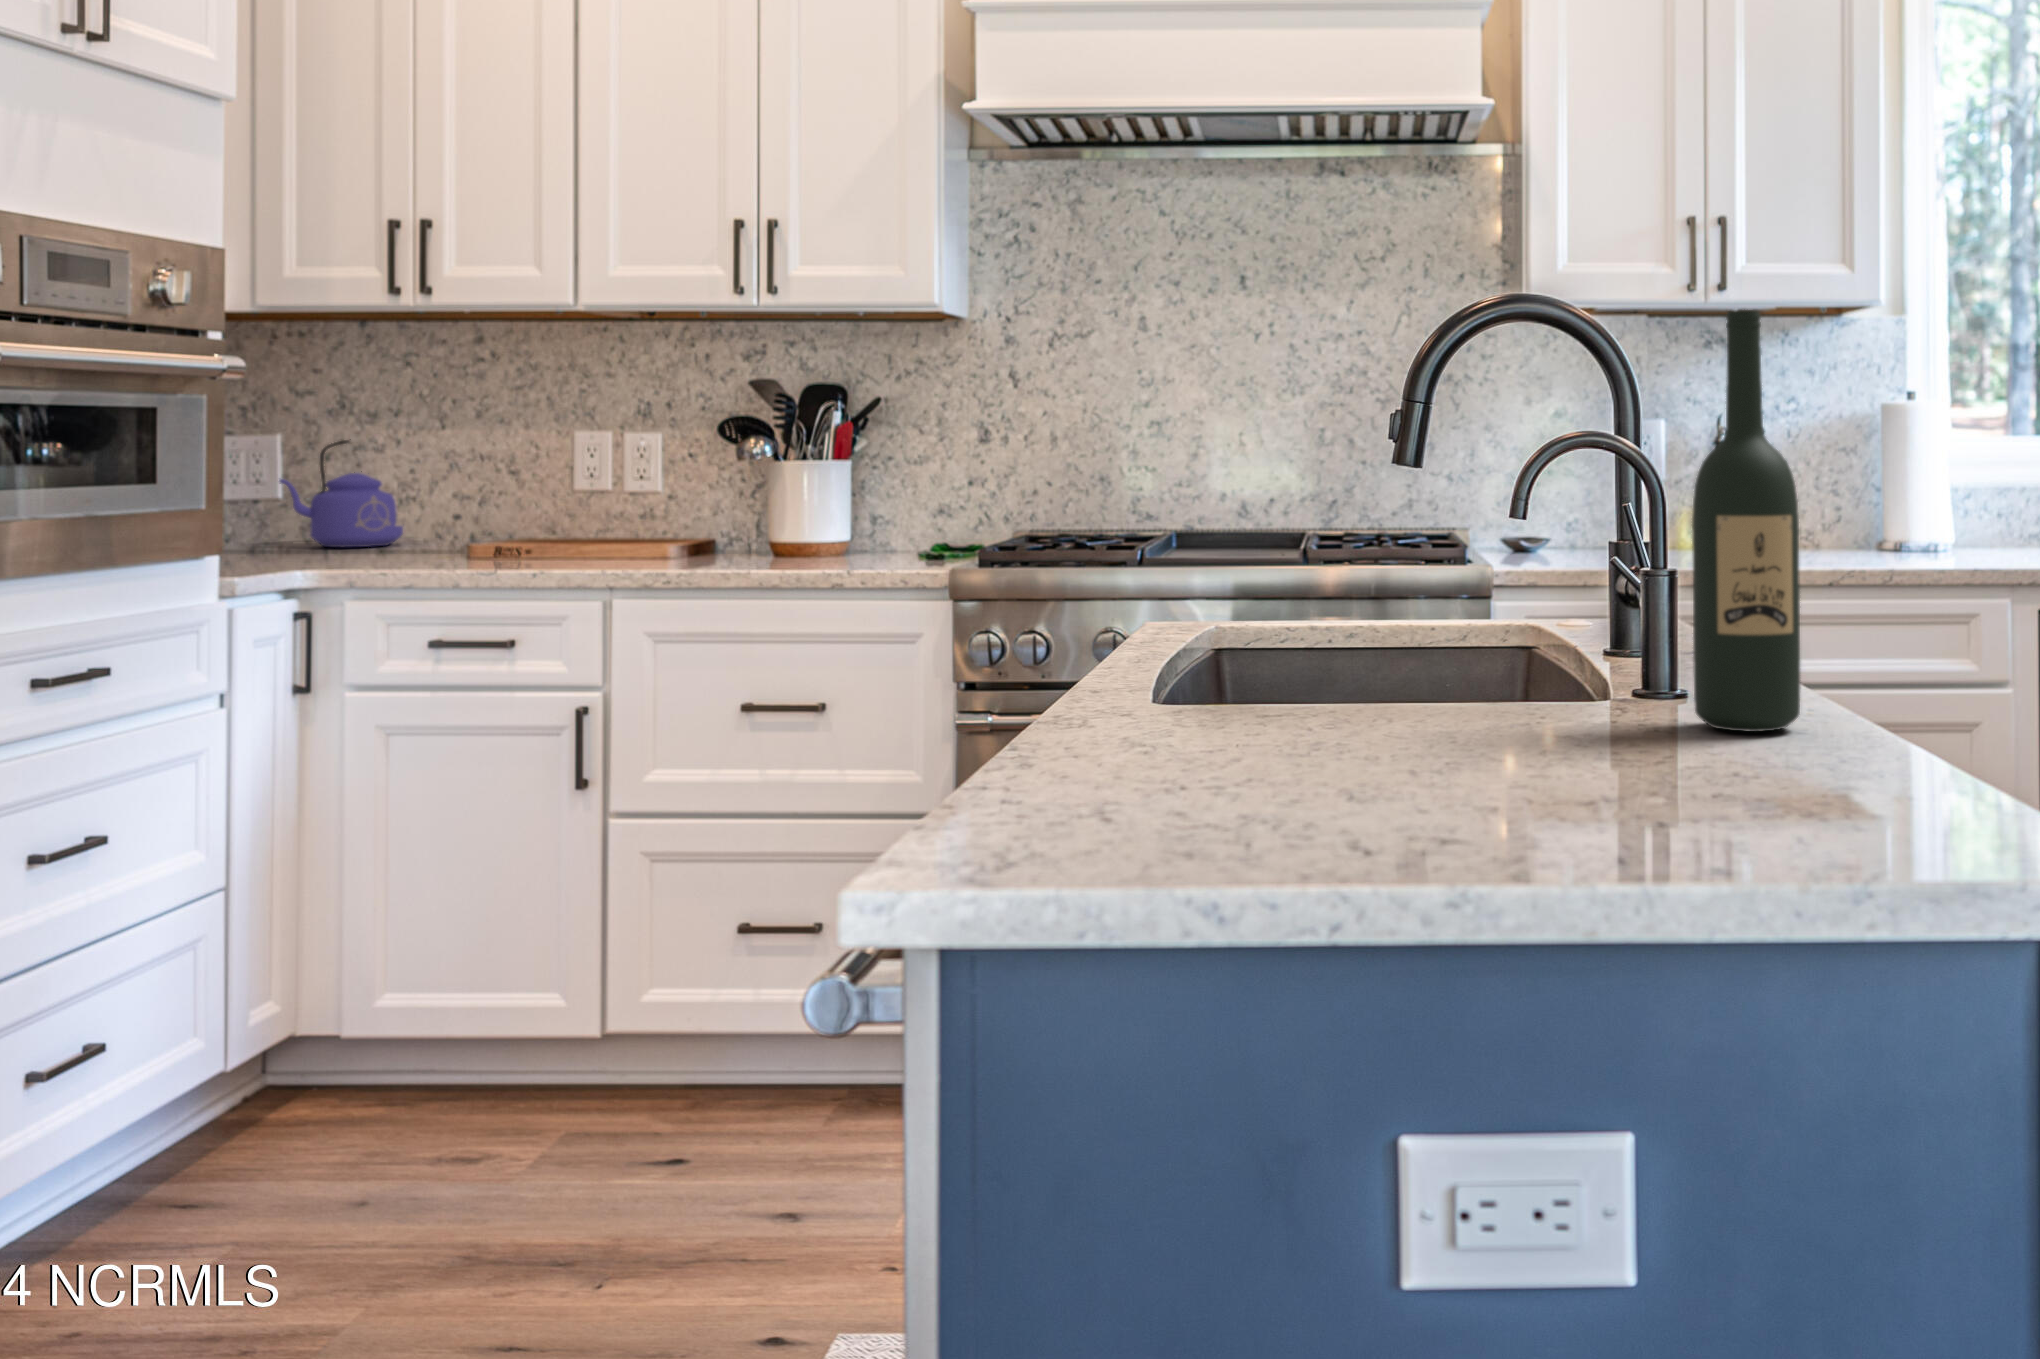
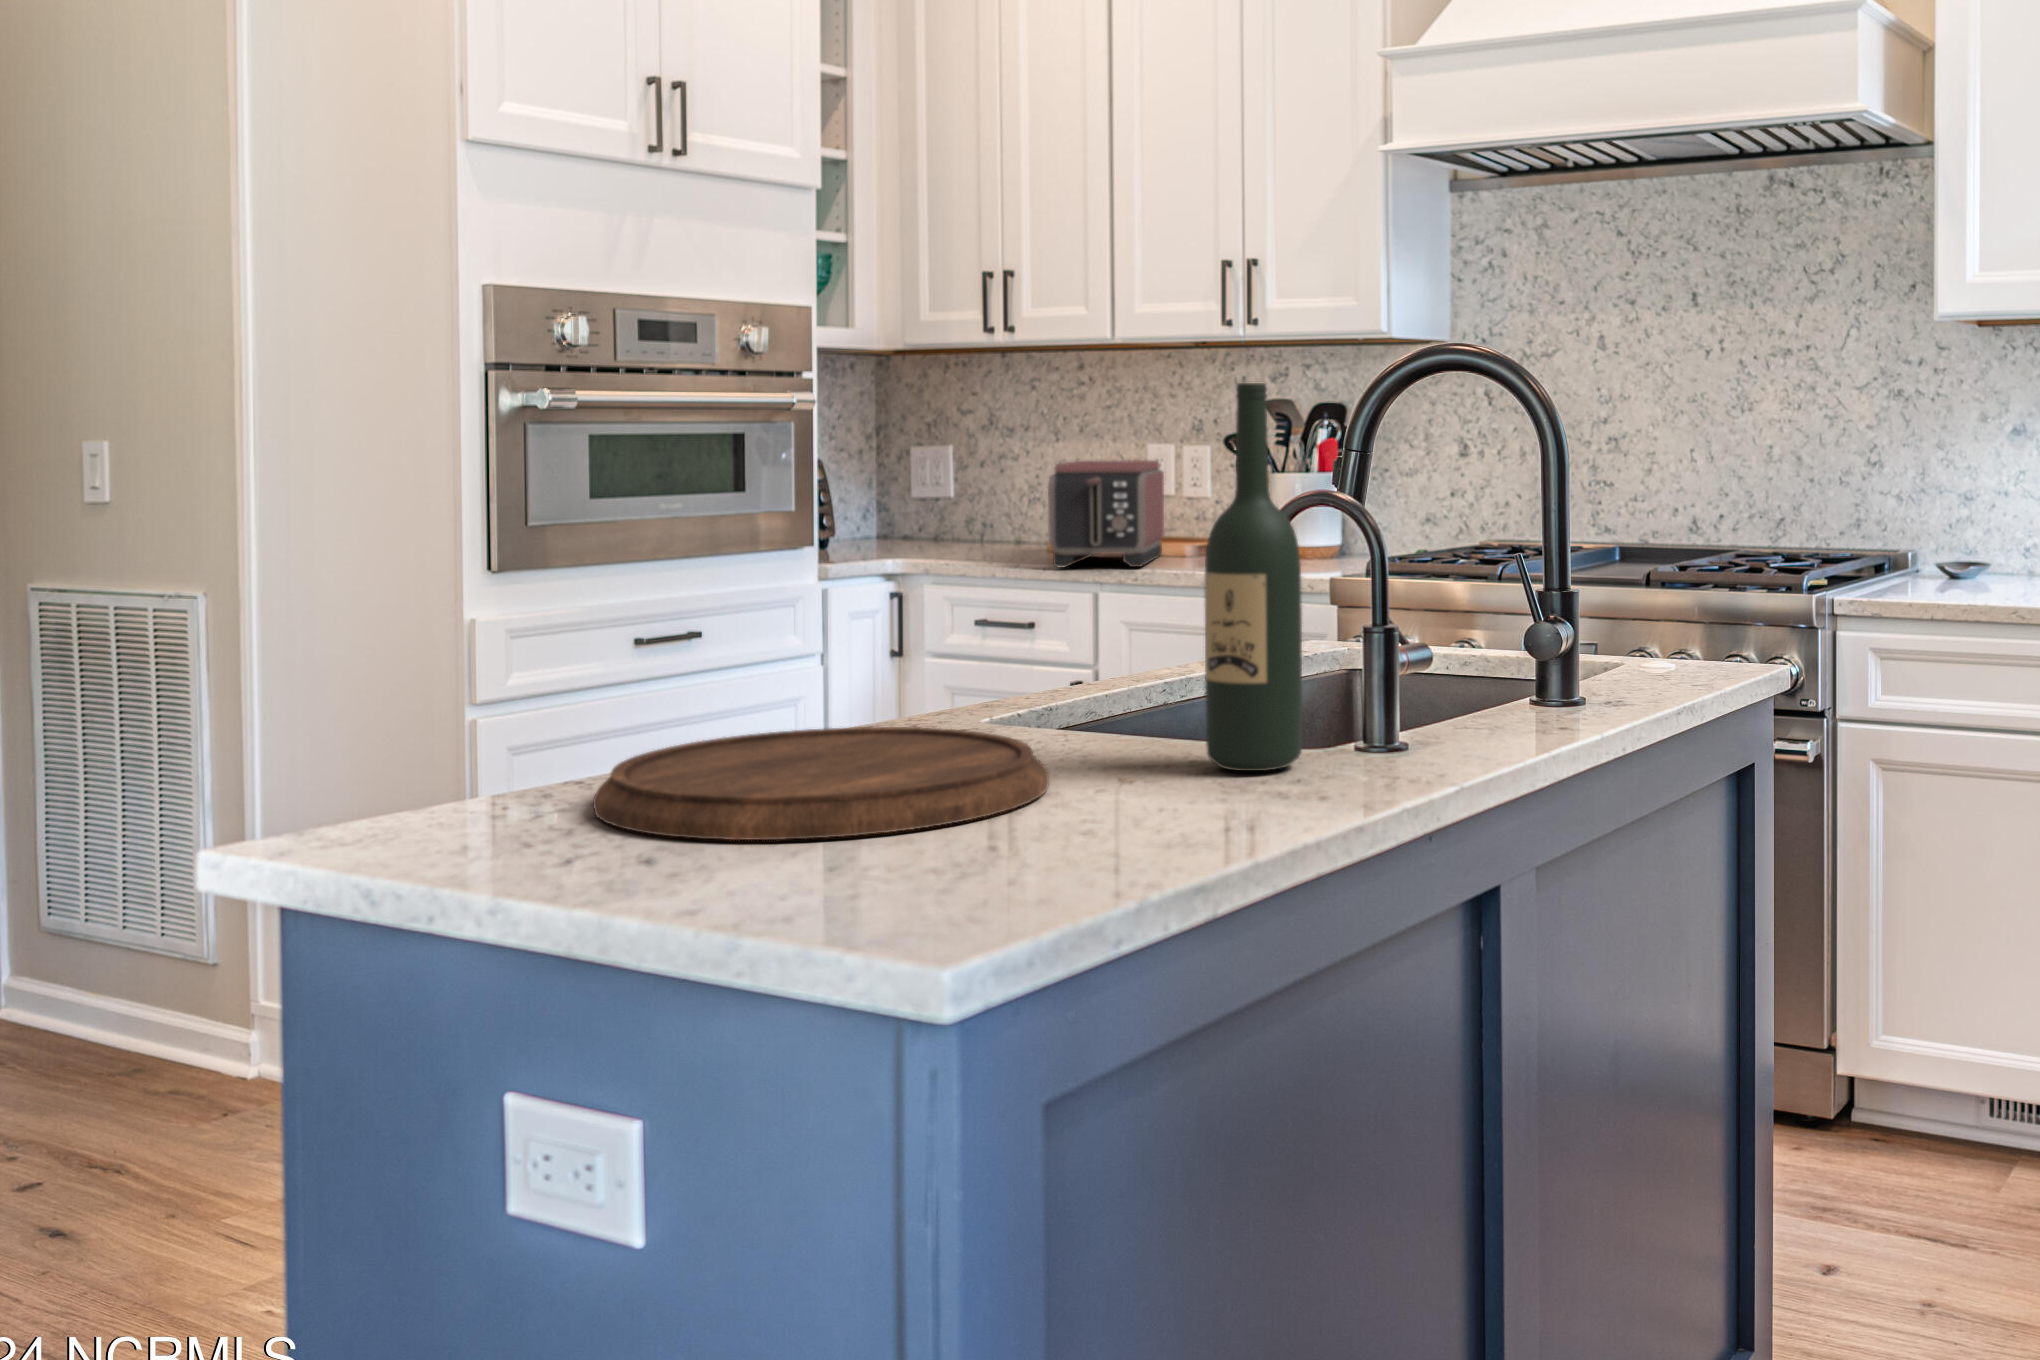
kettle: present [280,439,403,547] -> none [943,449,1038,538]
toaster: none [523,449,659,574] -> present [1048,460,1164,567]
cutting board: none [1192,711,1731,848] -> present [593,727,1049,840]

